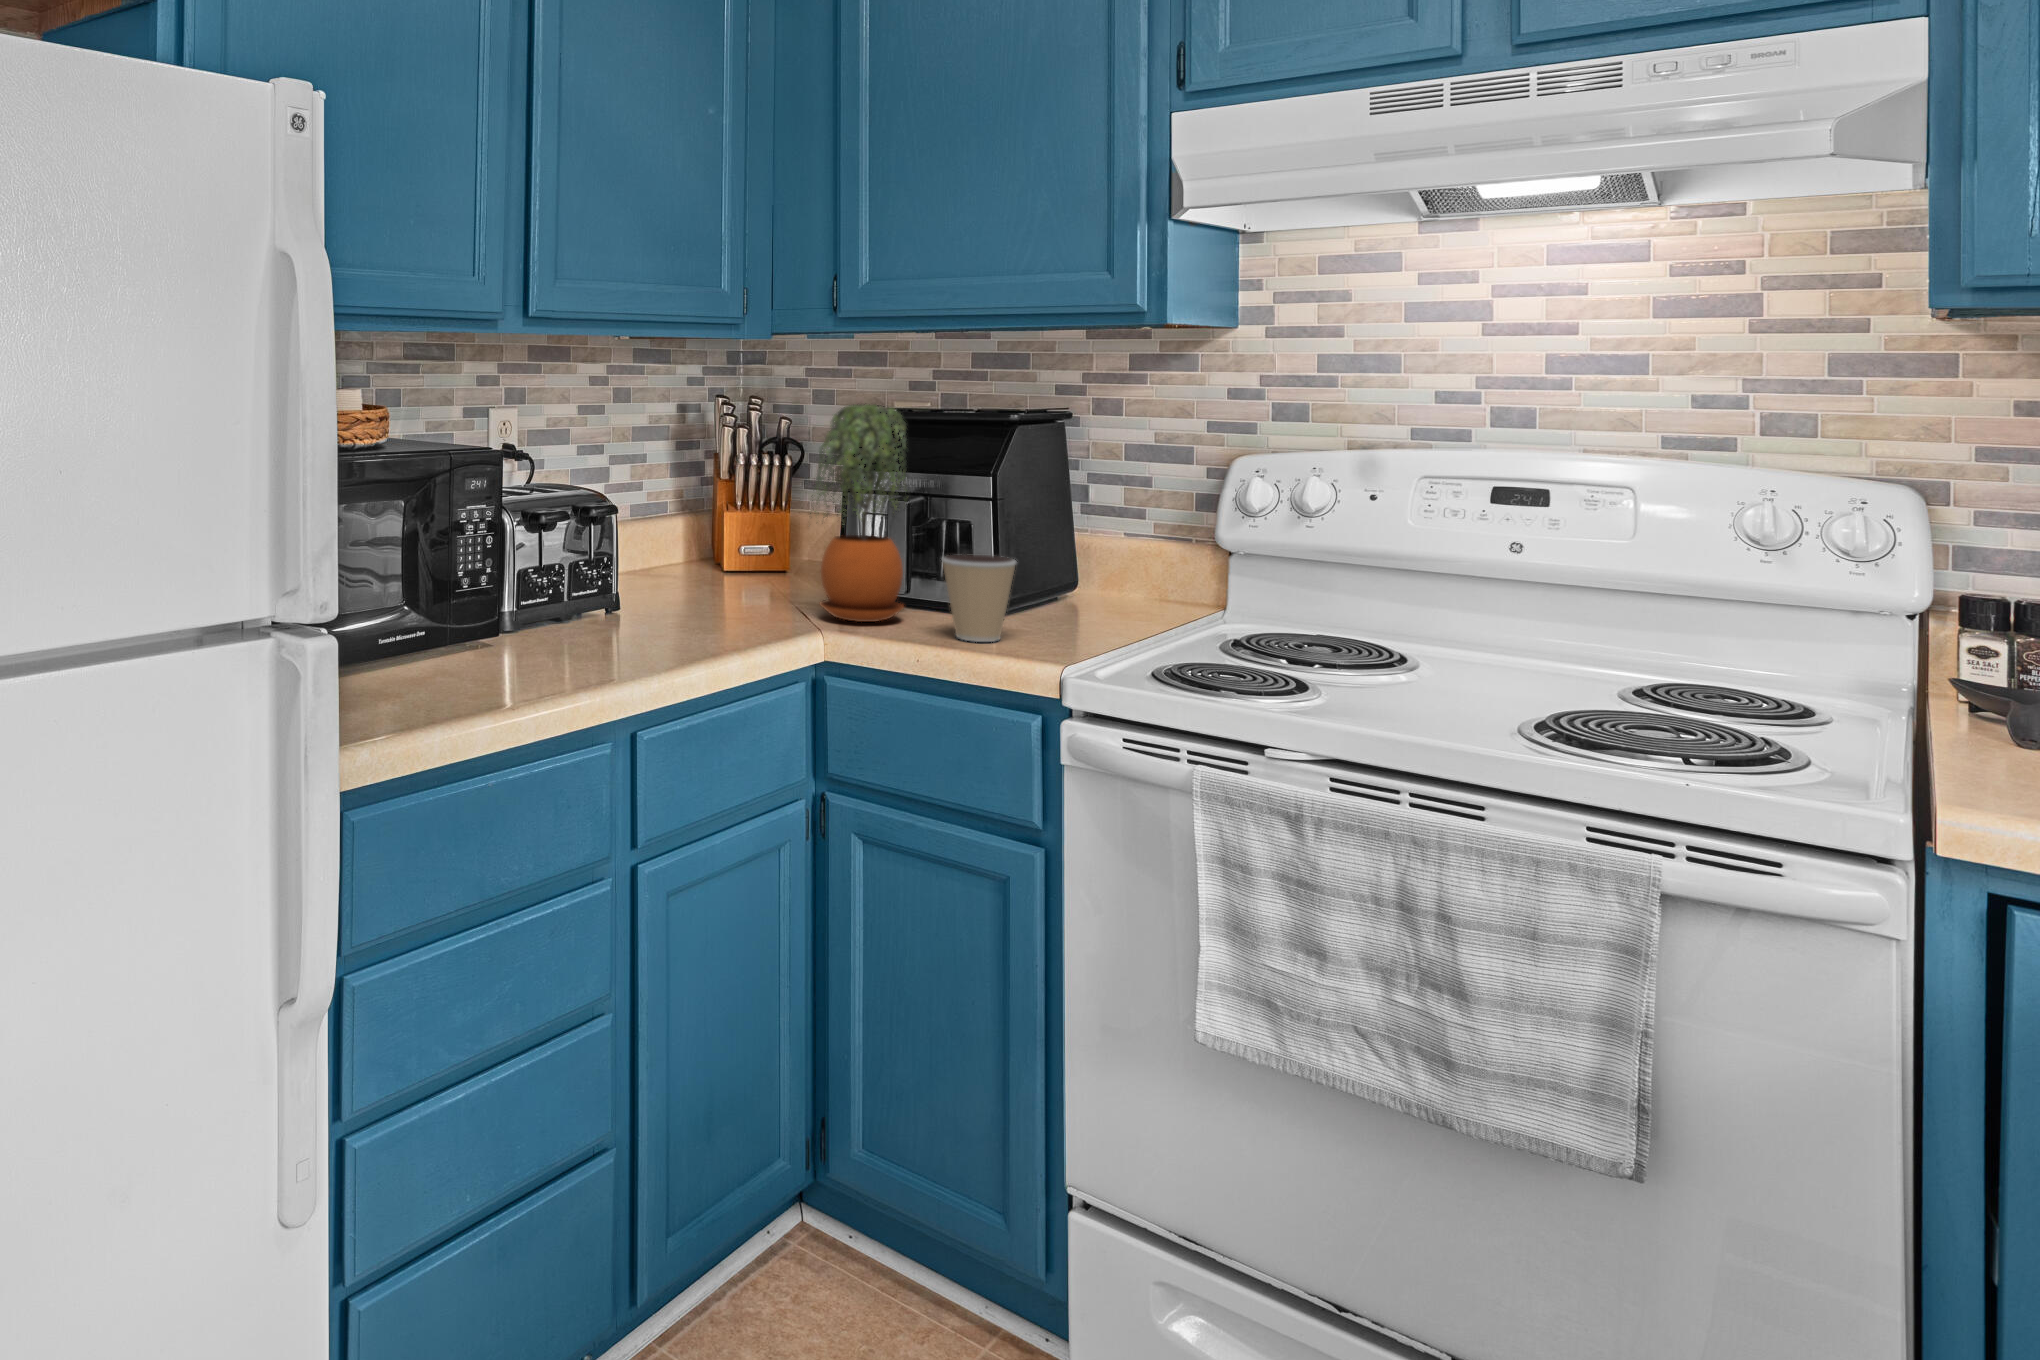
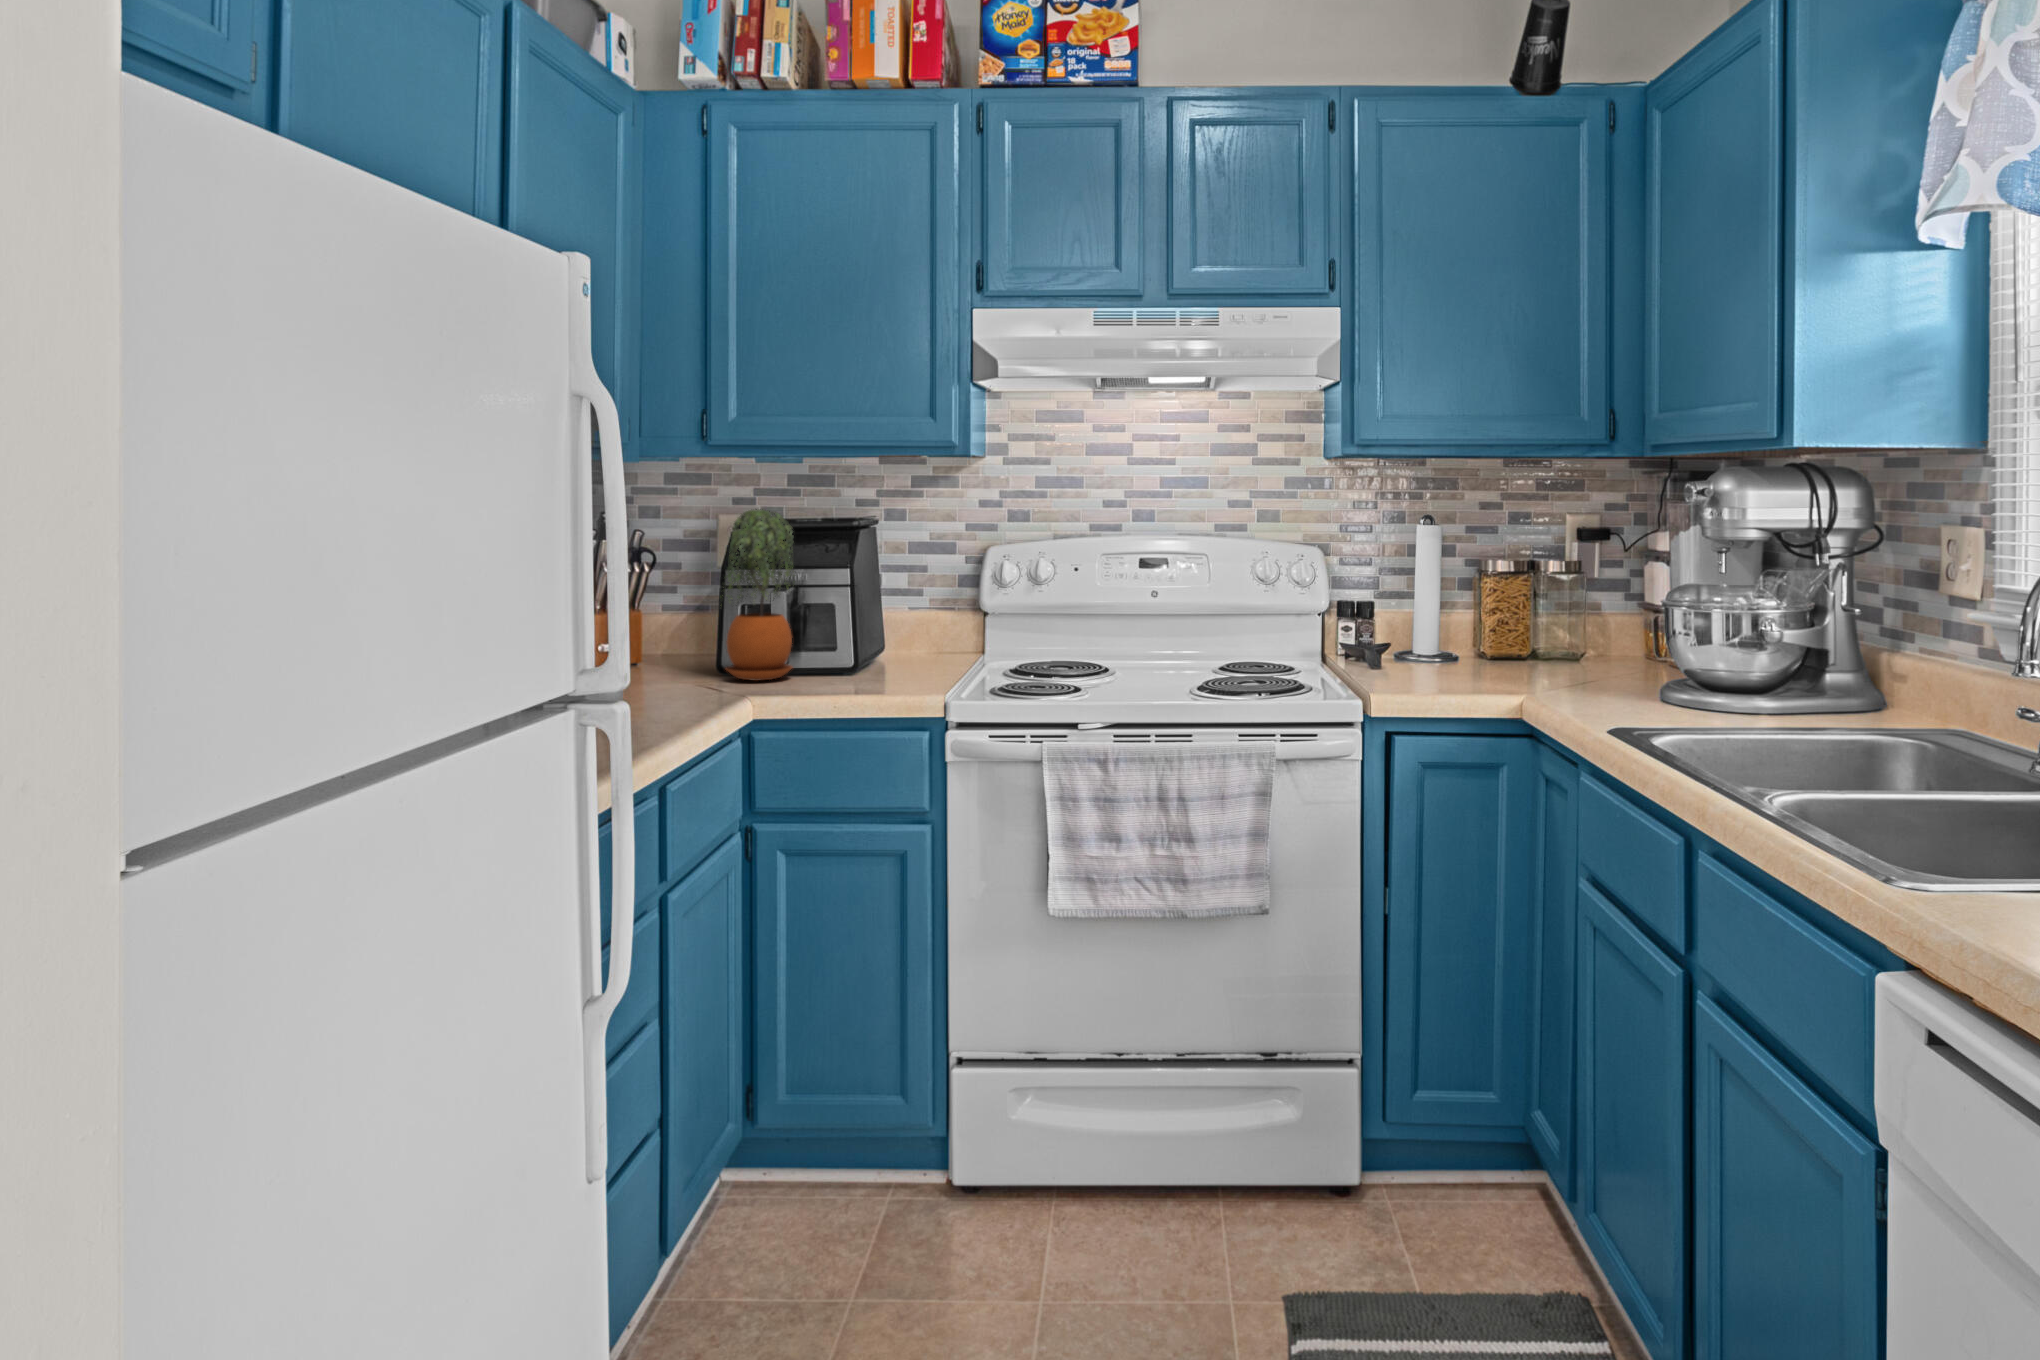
coffee cup: present [942,554,1016,642] -> none [834,621,889,684]

